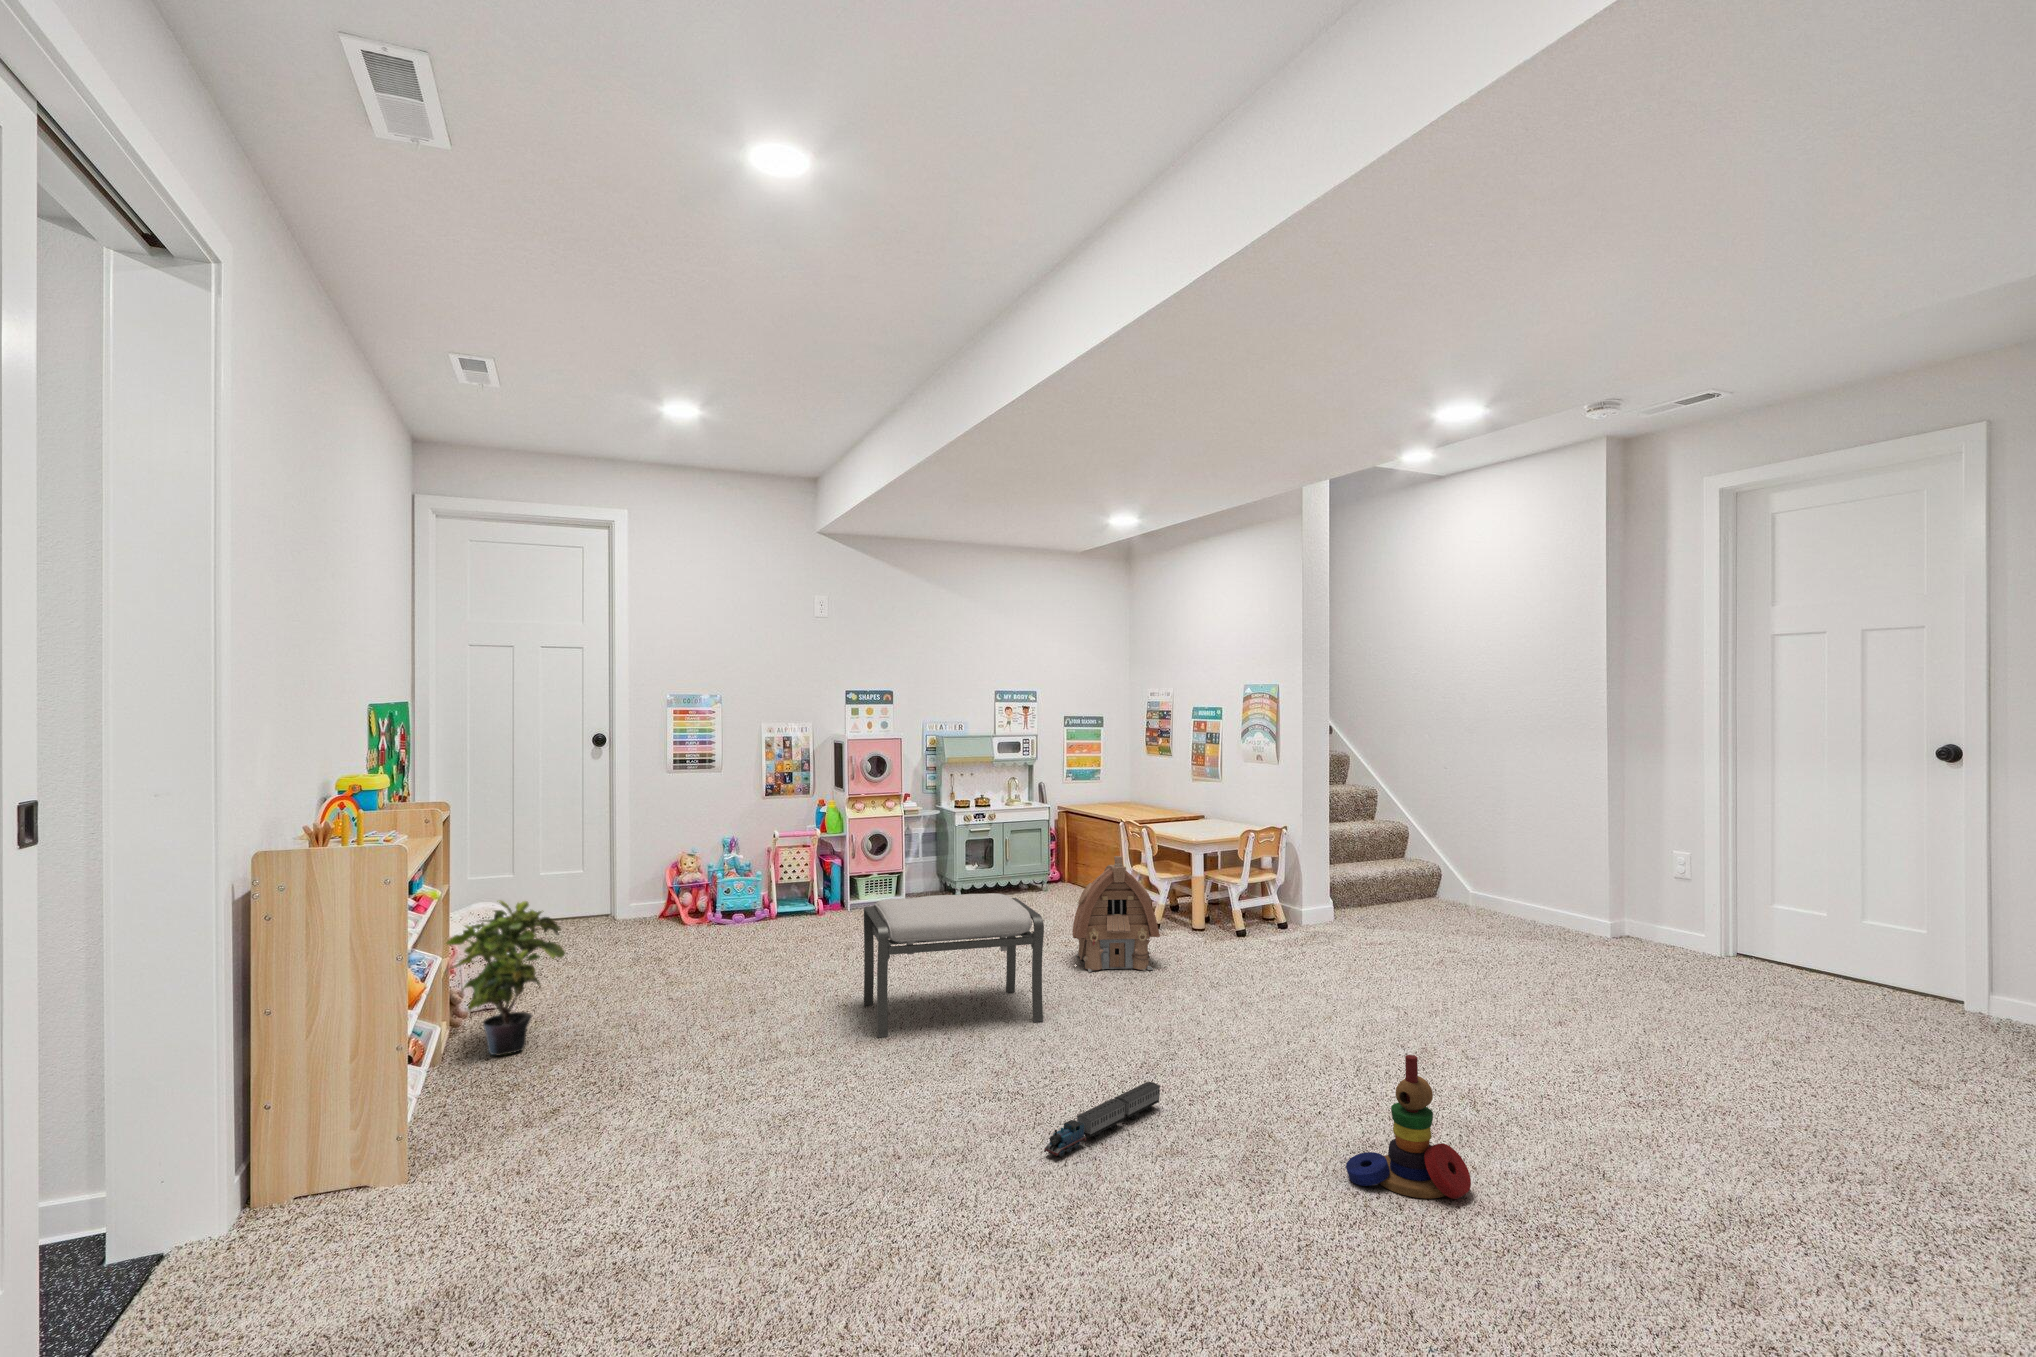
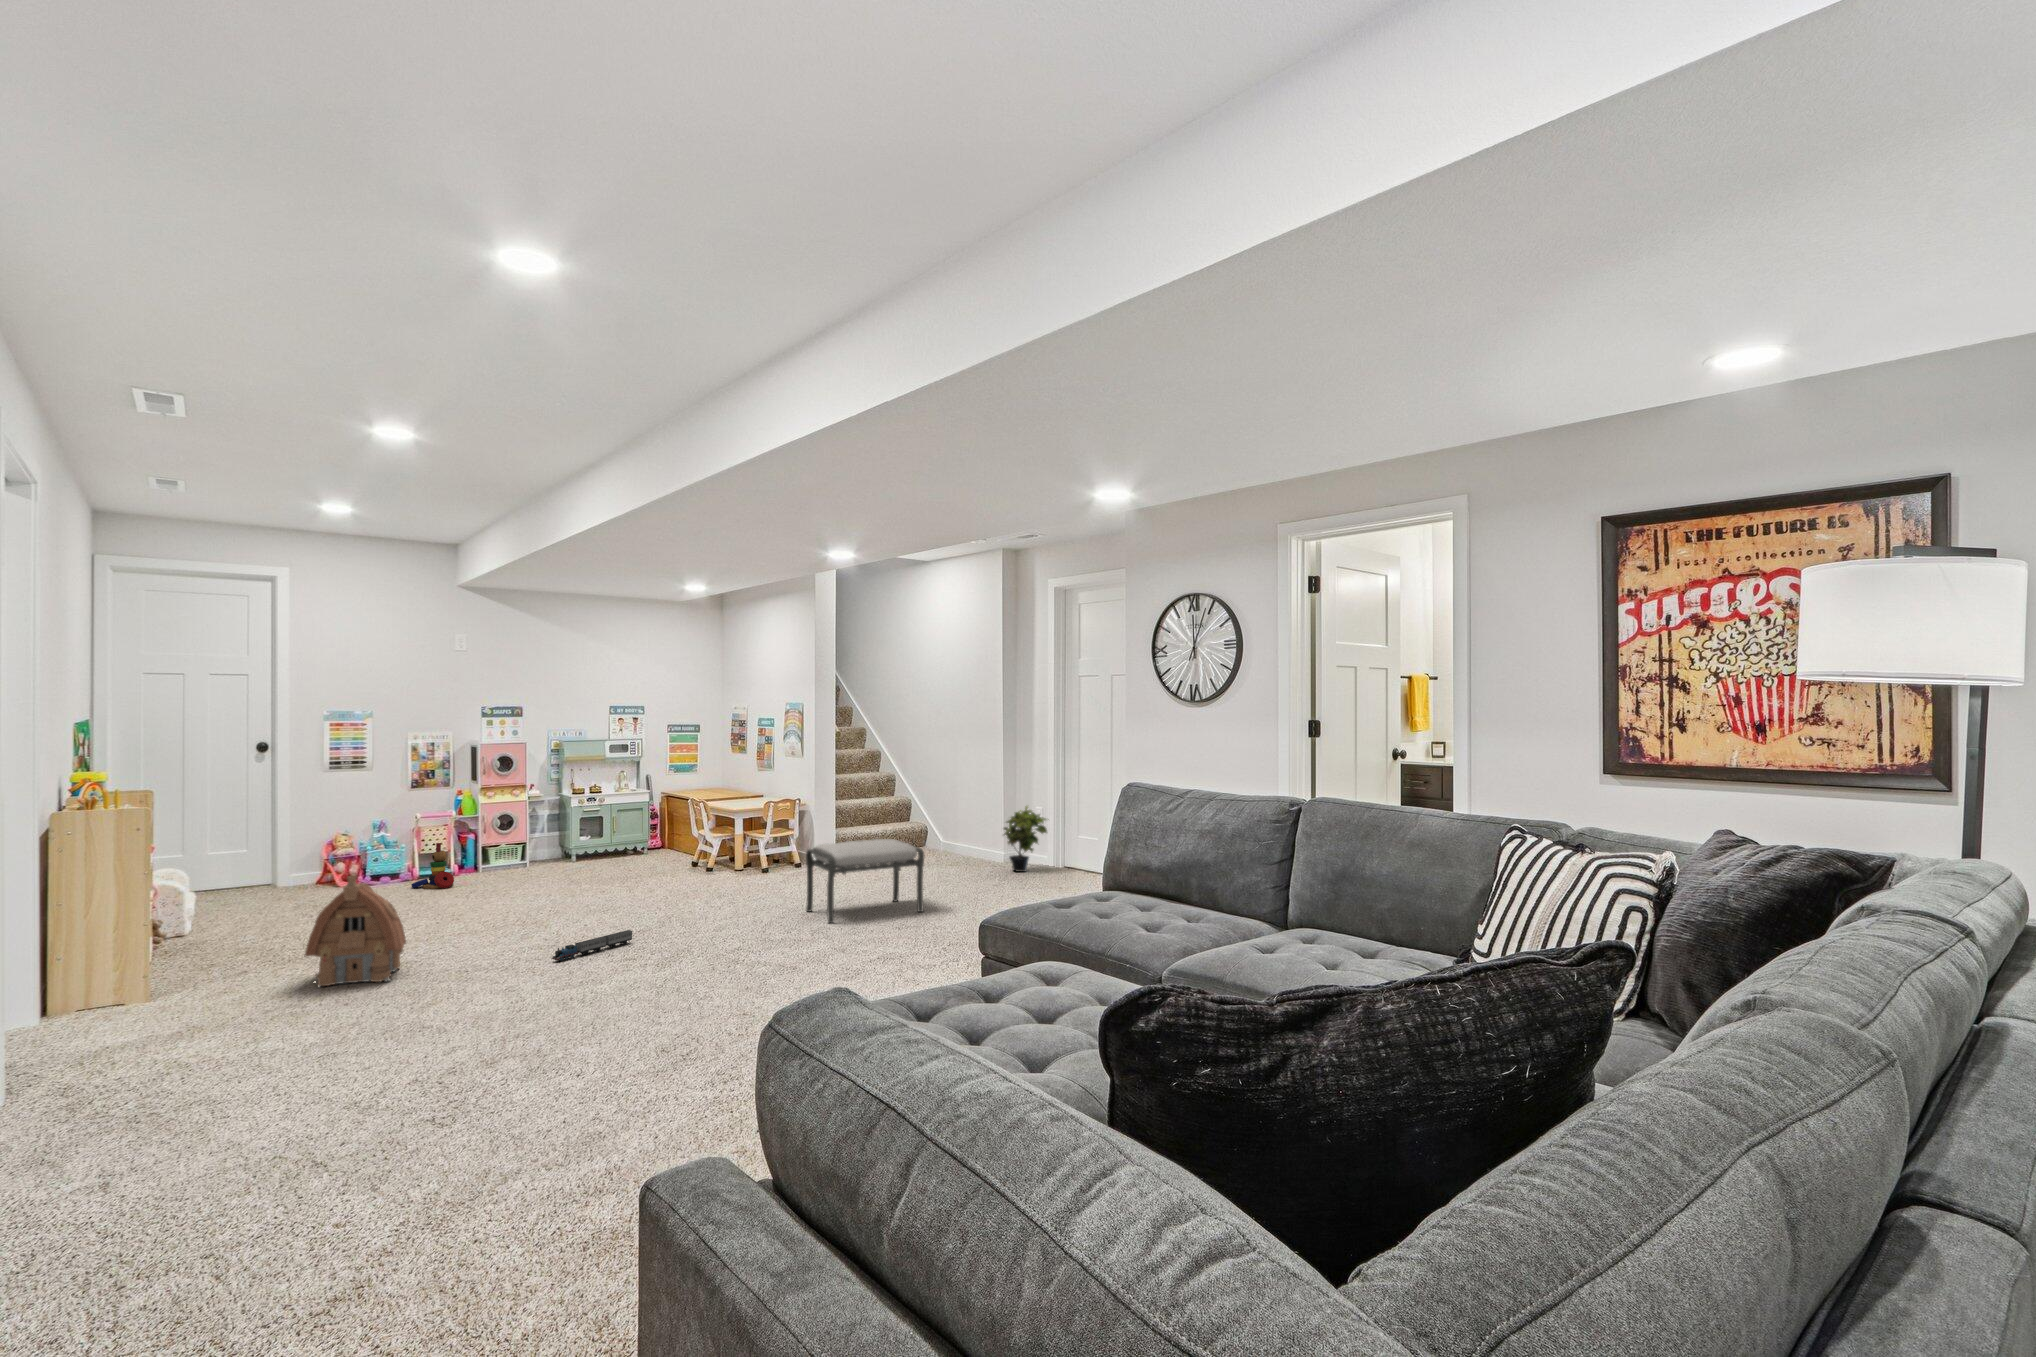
toy house: present [1072,856,1160,972] -> present [305,876,406,988]
ottoman: present [864,893,1044,1037] -> present [806,839,924,923]
potted plant: present [447,900,565,1055] -> present [1004,806,1047,872]
stacking toy: present [1346,1055,1471,1199] -> present [411,843,454,889]

